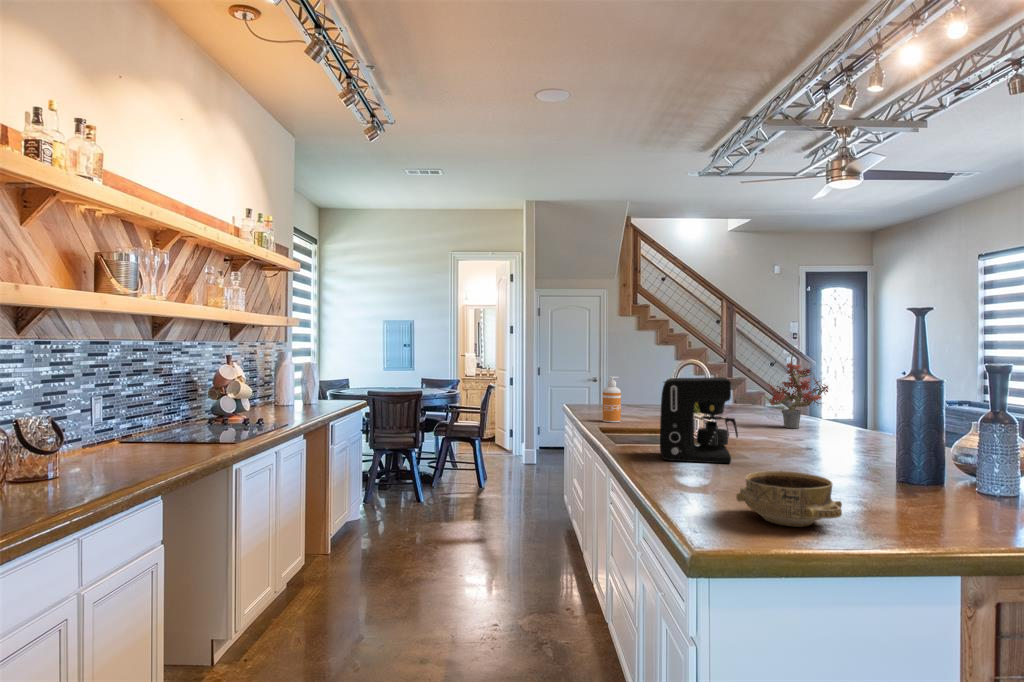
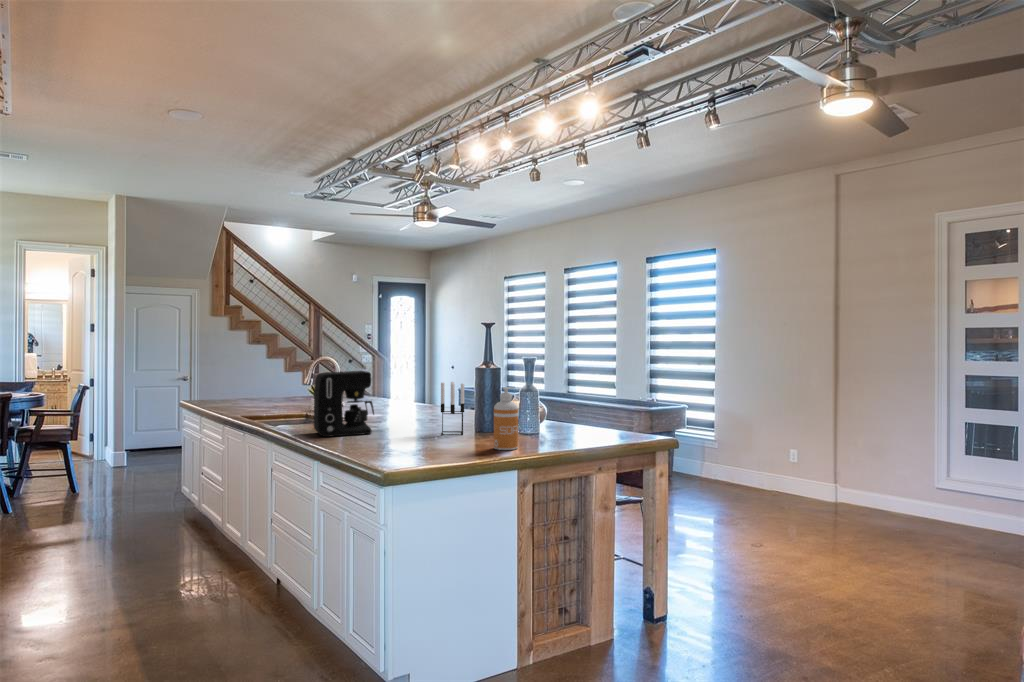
potted plant: present [764,354,828,428] -> none [375,349,420,409]
soap dispenser: present [602,376,621,422] -> present [494,387,518,450]
candle holder: none [834,399,875,483] -> present [441,382,464,435]
ceramic bowl: present [736,471,842,527] -> none [398,428,461,460]

